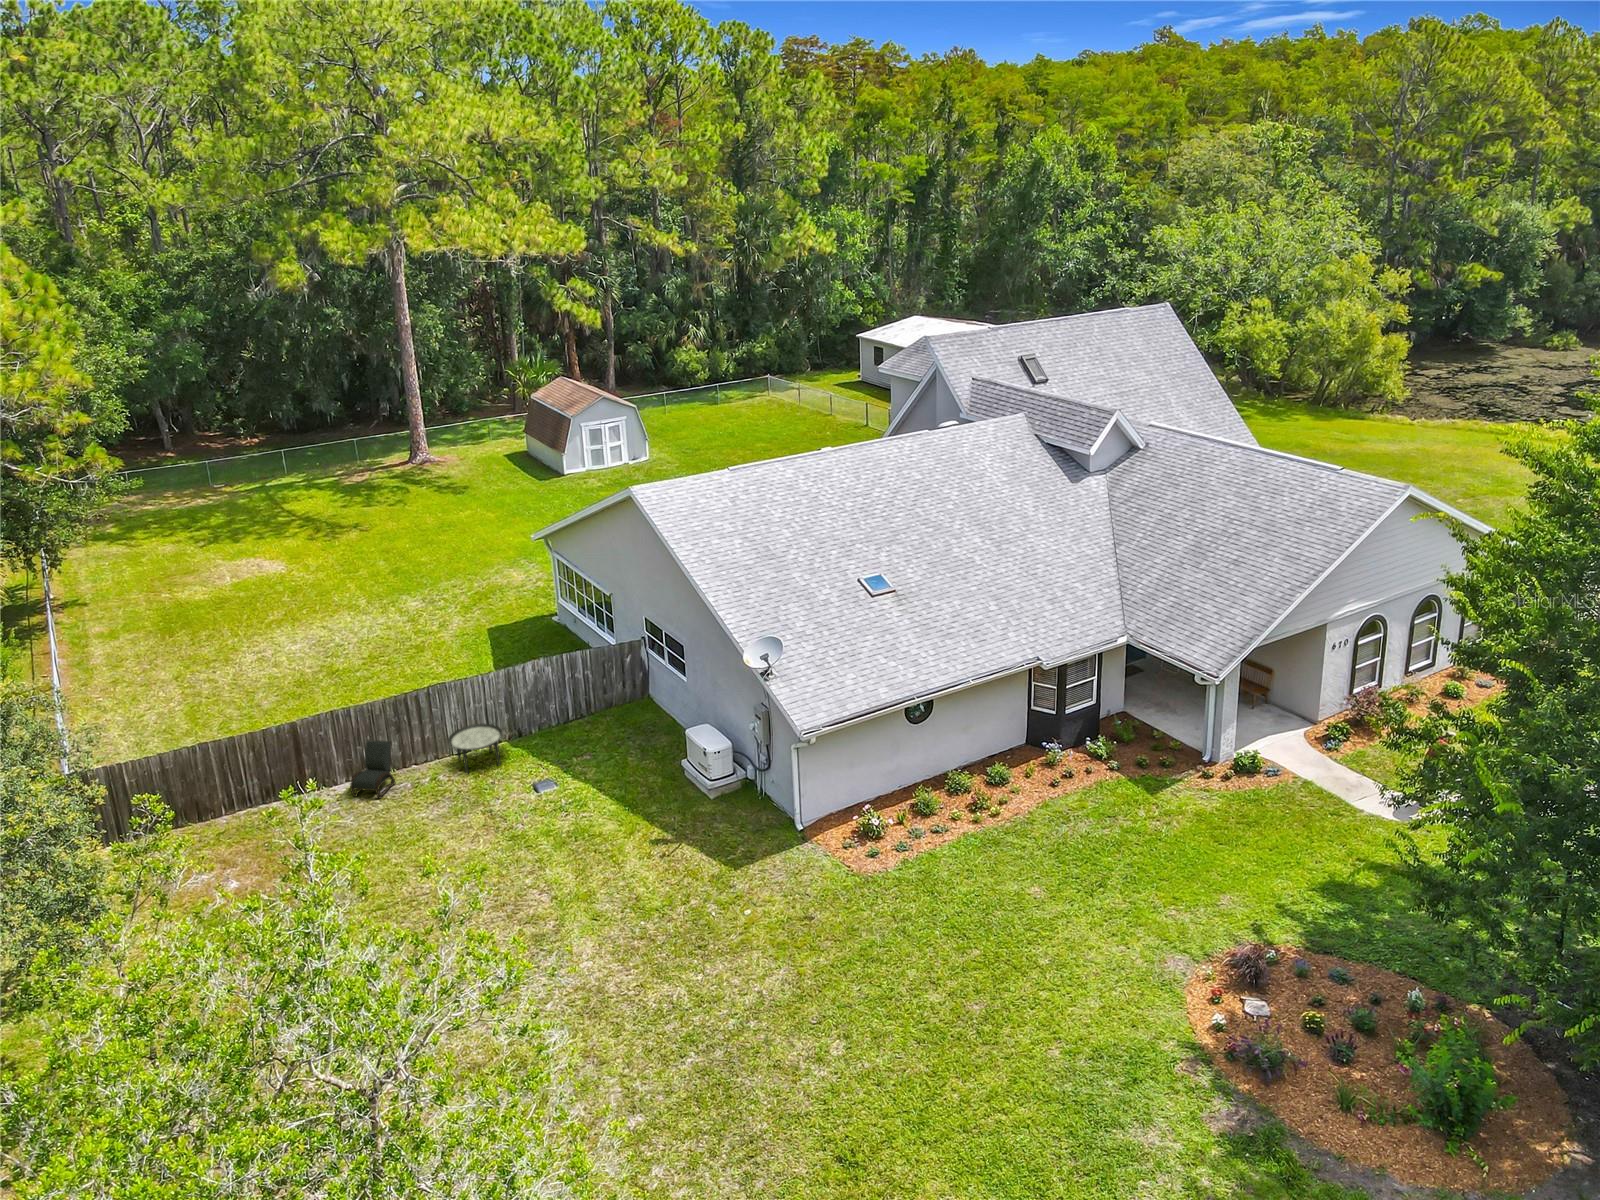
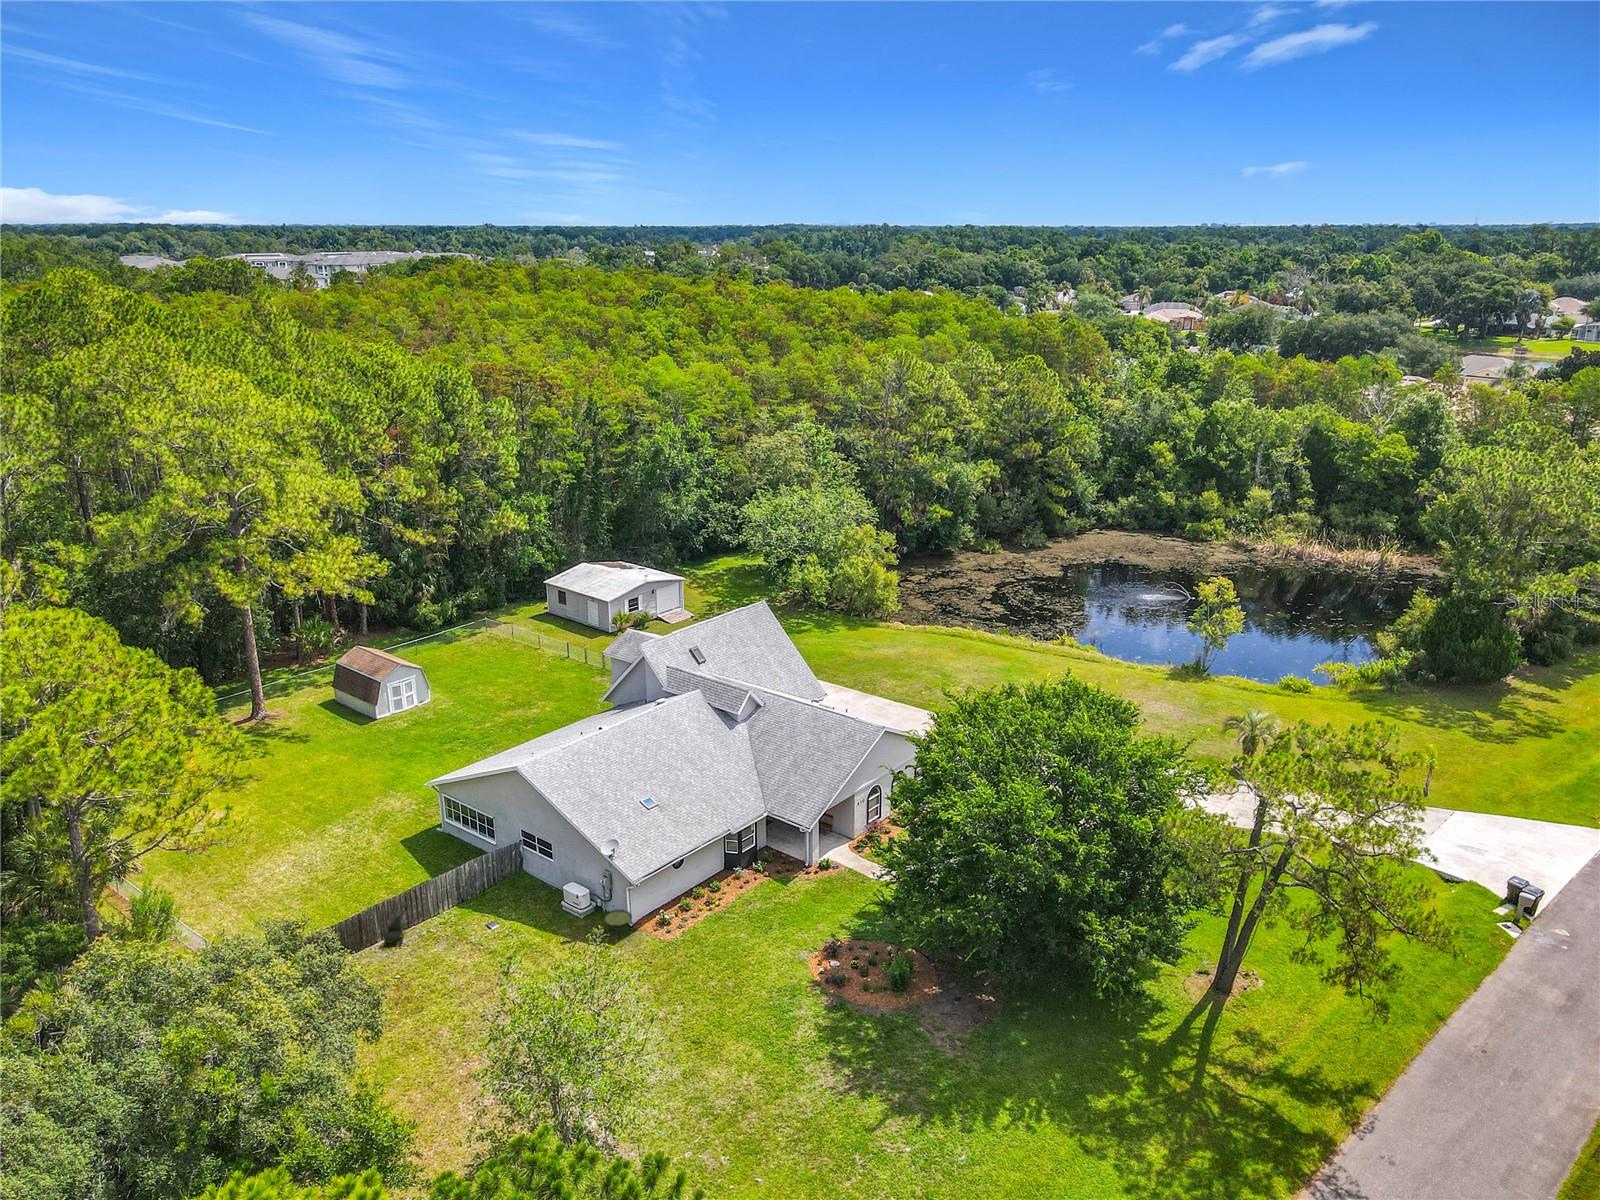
round table: present [448,724,502,774] -> present [603,910,632,938]

